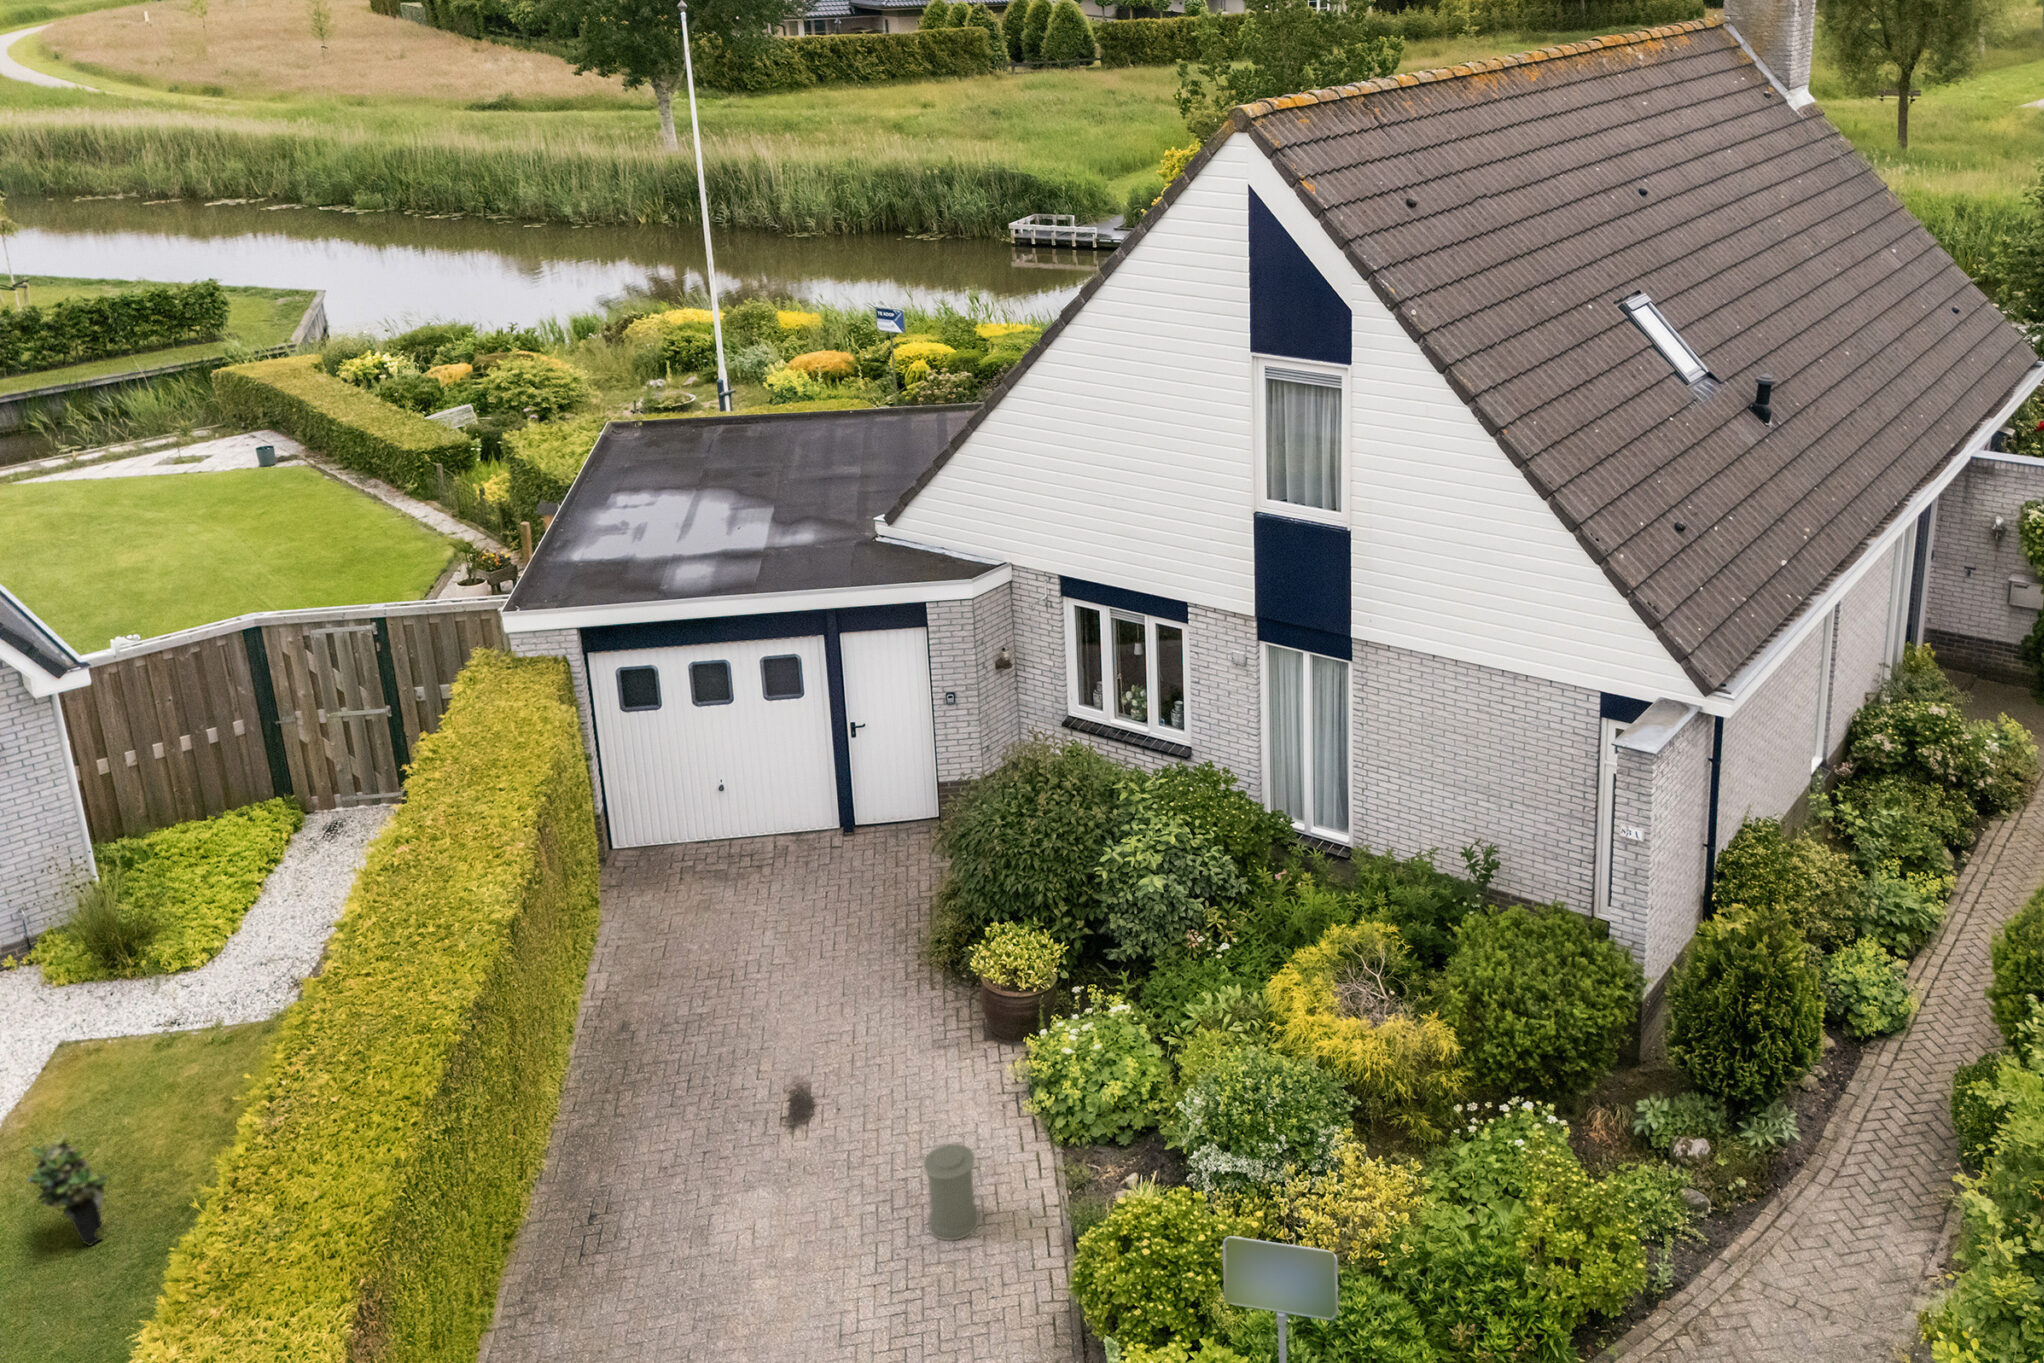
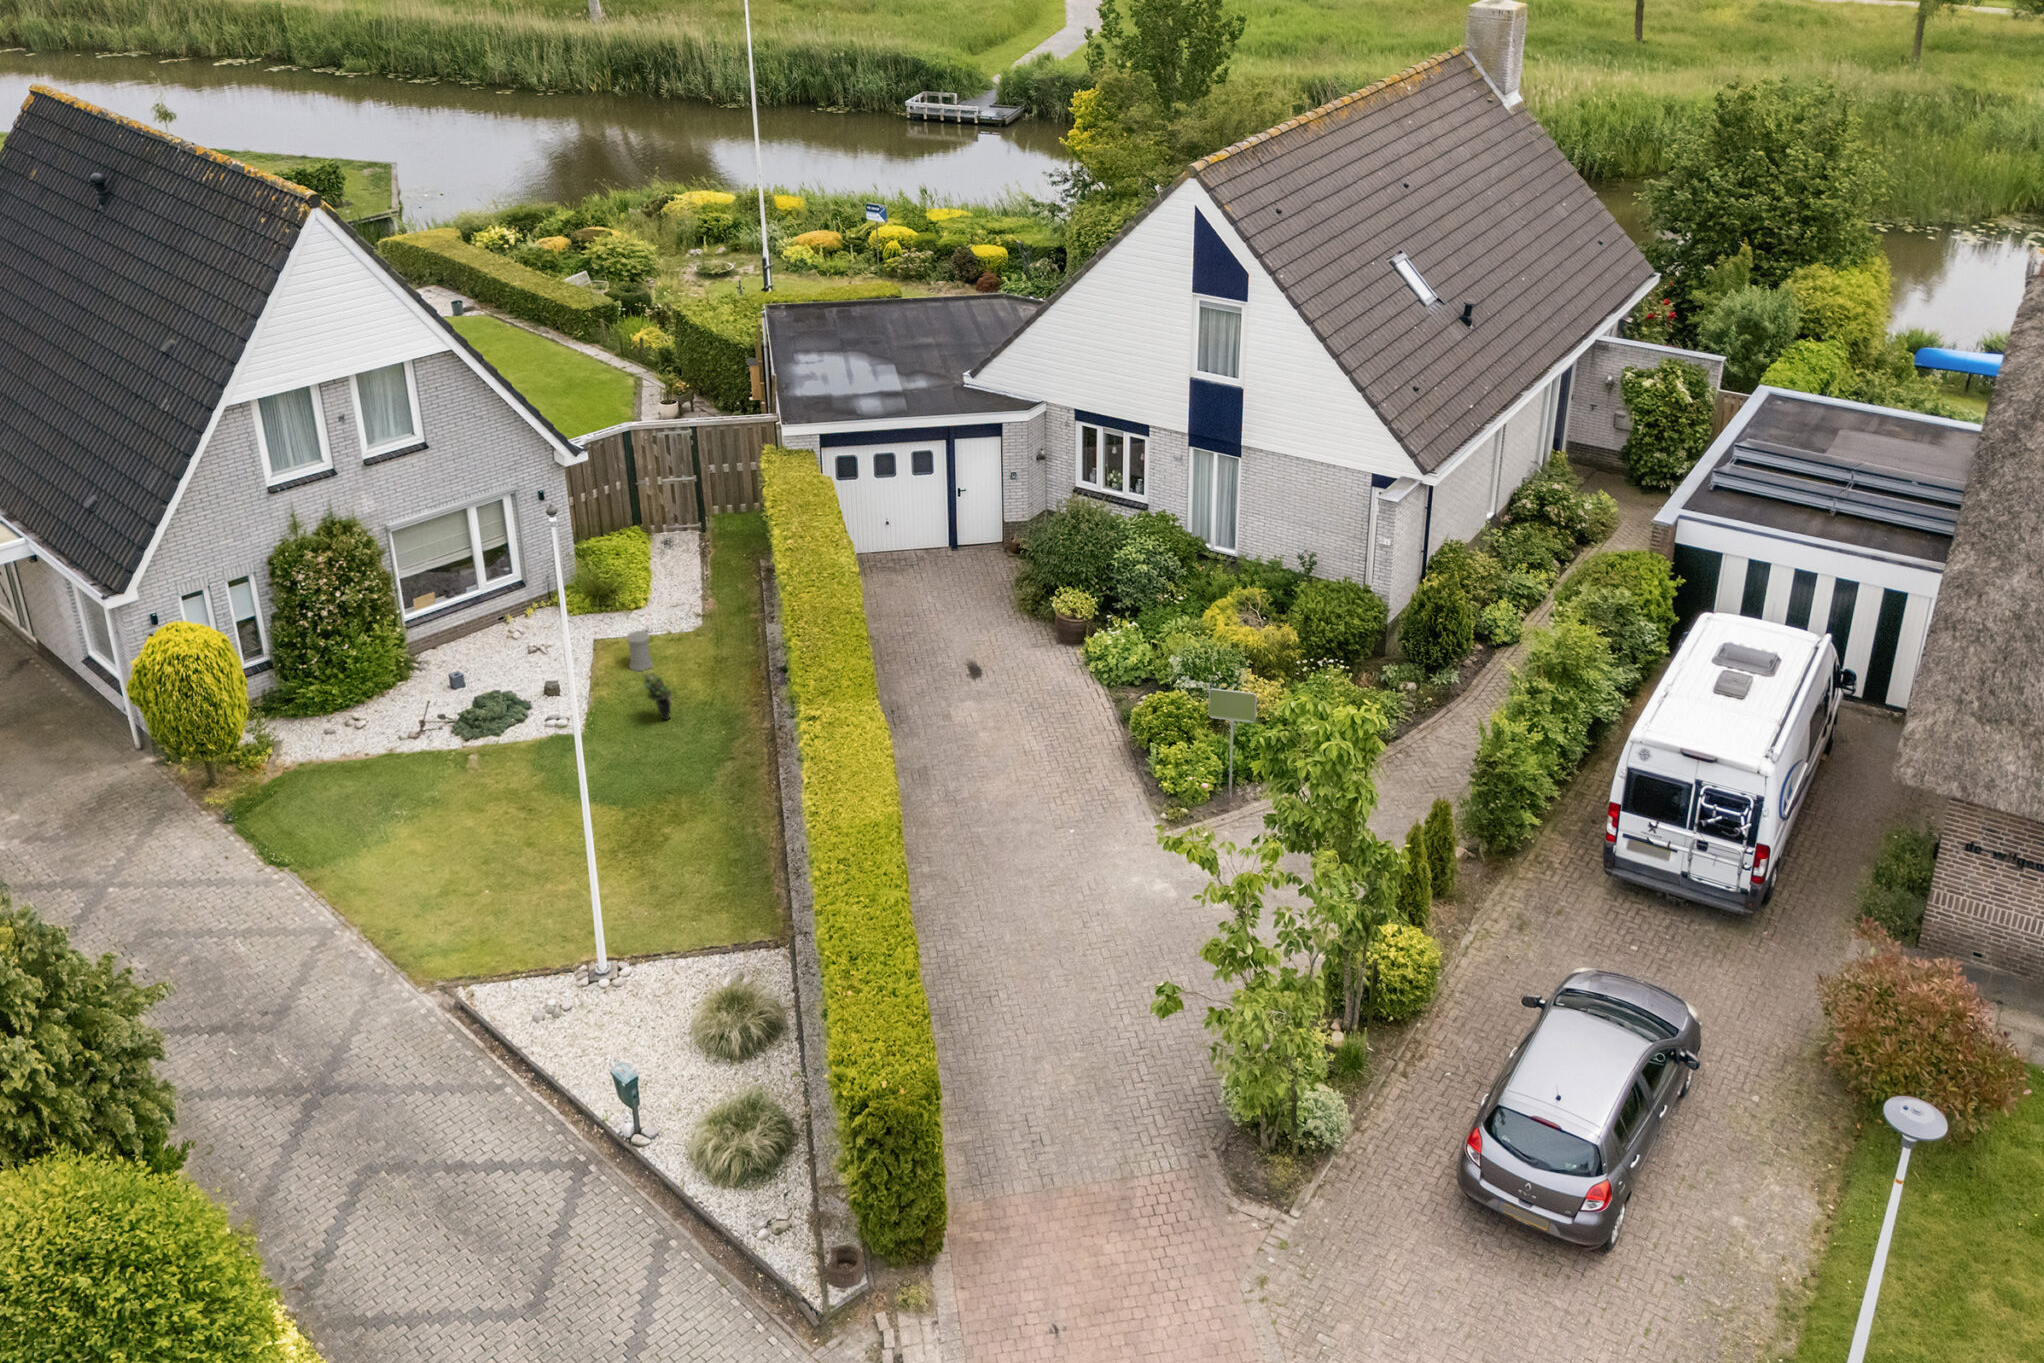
trash can: present [923,1144,979,1240] -> present [626,631,652,671]

